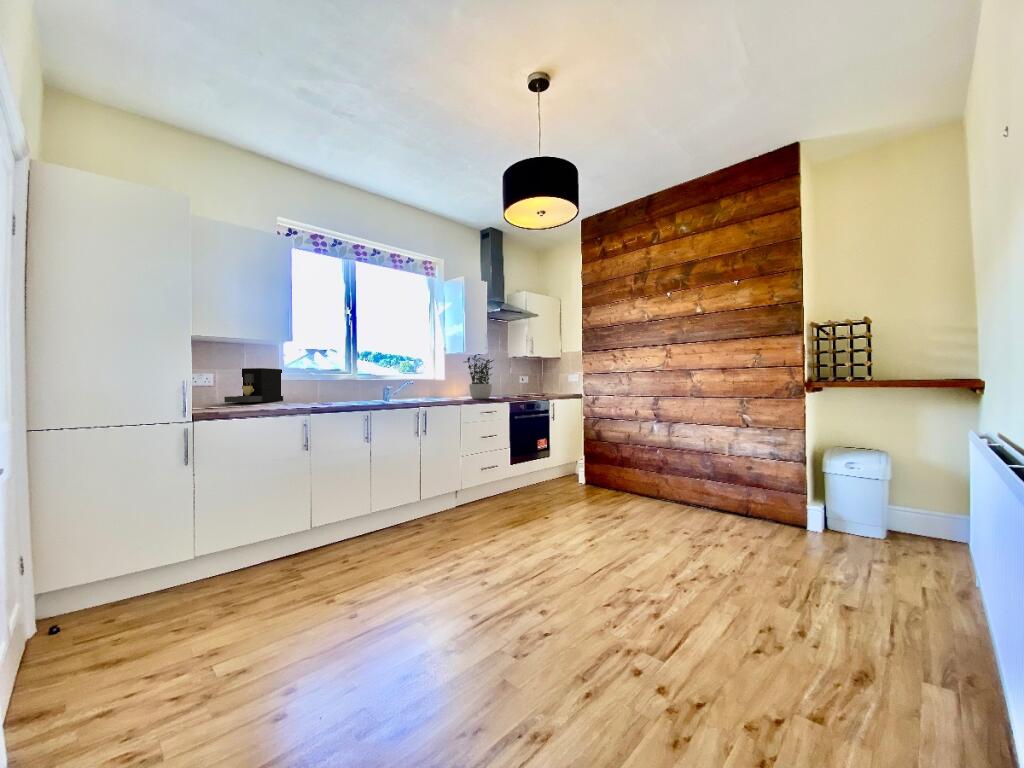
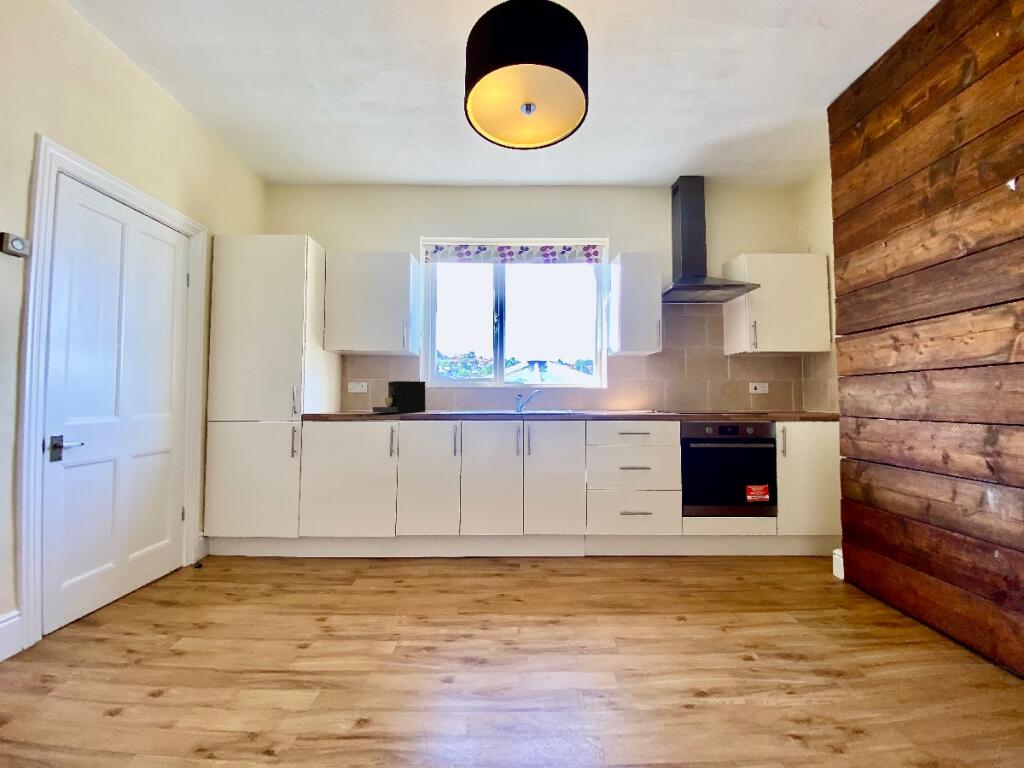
potted plant: present [465,355,494,399] -> none [615,355,662,416]

